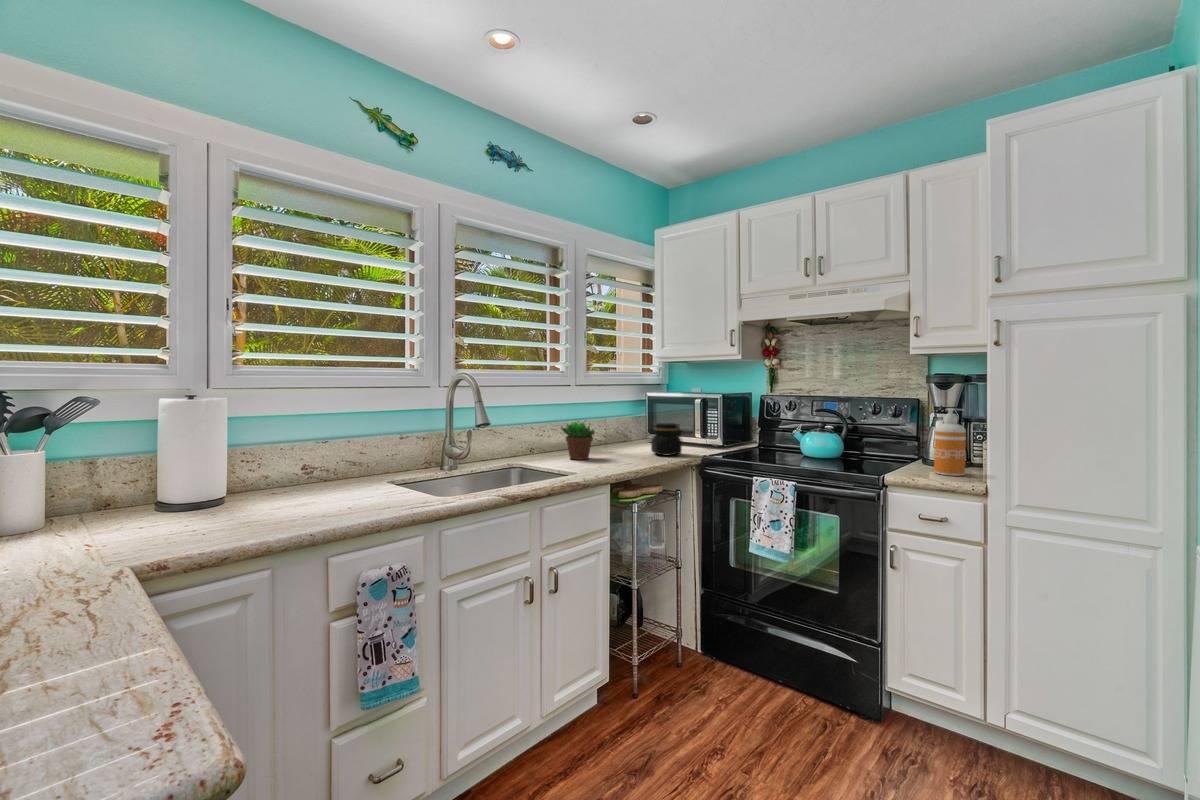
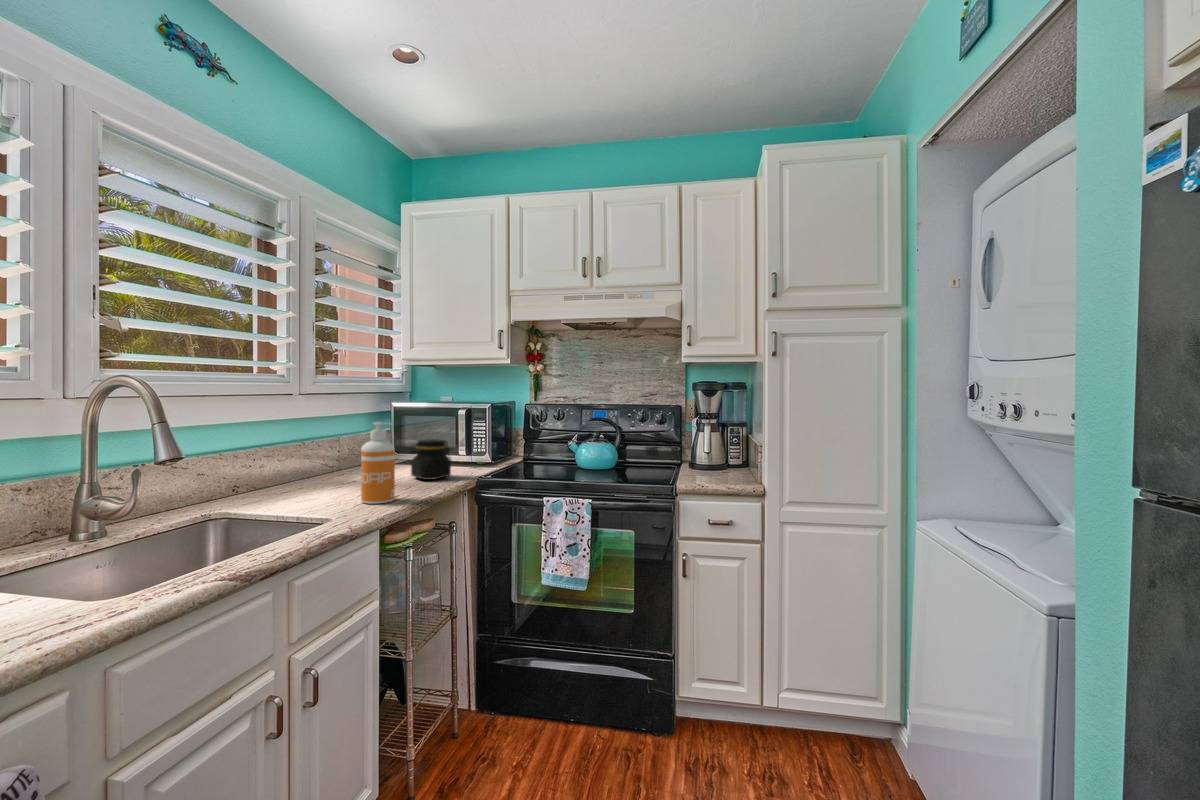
soap dispenser: present [934,408,966,476] -> present [361,422,395,504]
succulent plant: present [561,422,595,460] -> none [285,442,341,496]

